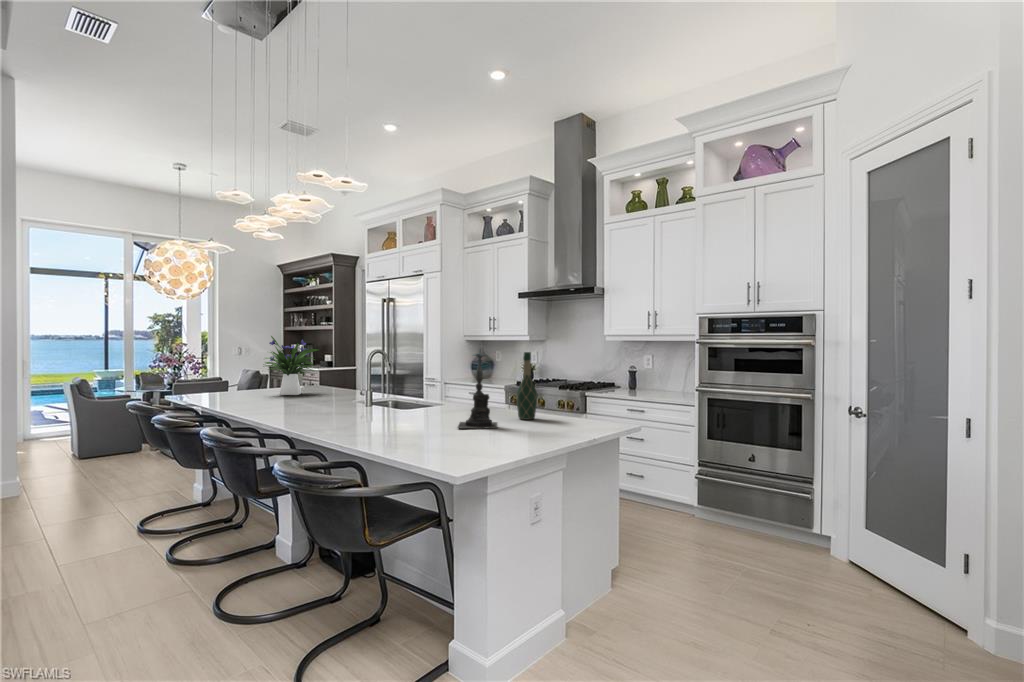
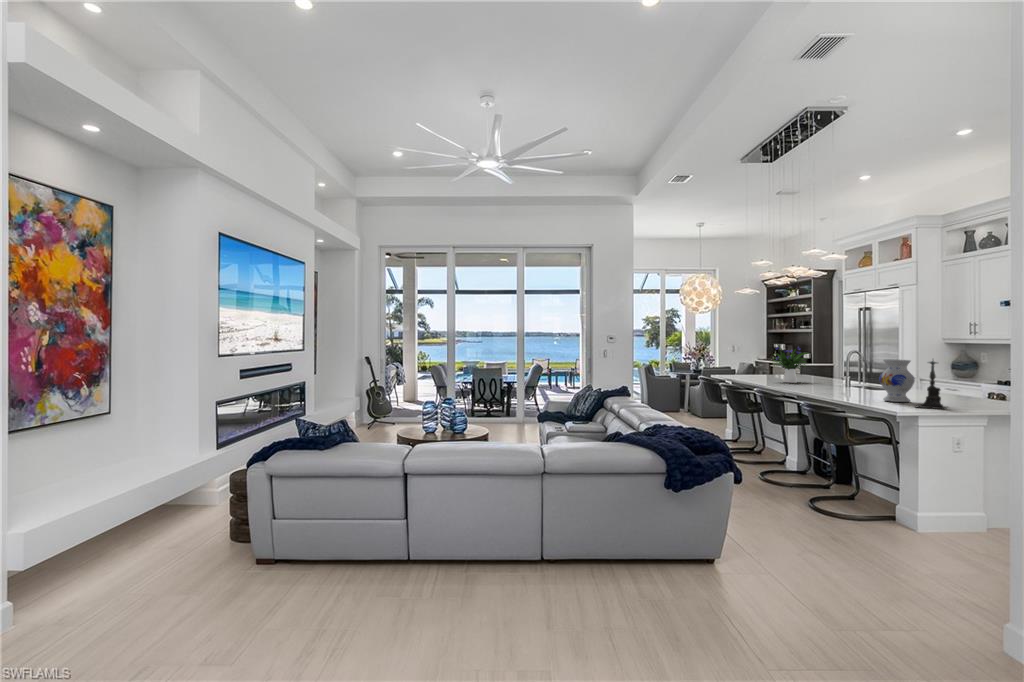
wine bottle: present [516,352,538,420] -> none [966,361,985,407]
vase: none [408,353,454,420] -> present [879,359,915,402]

